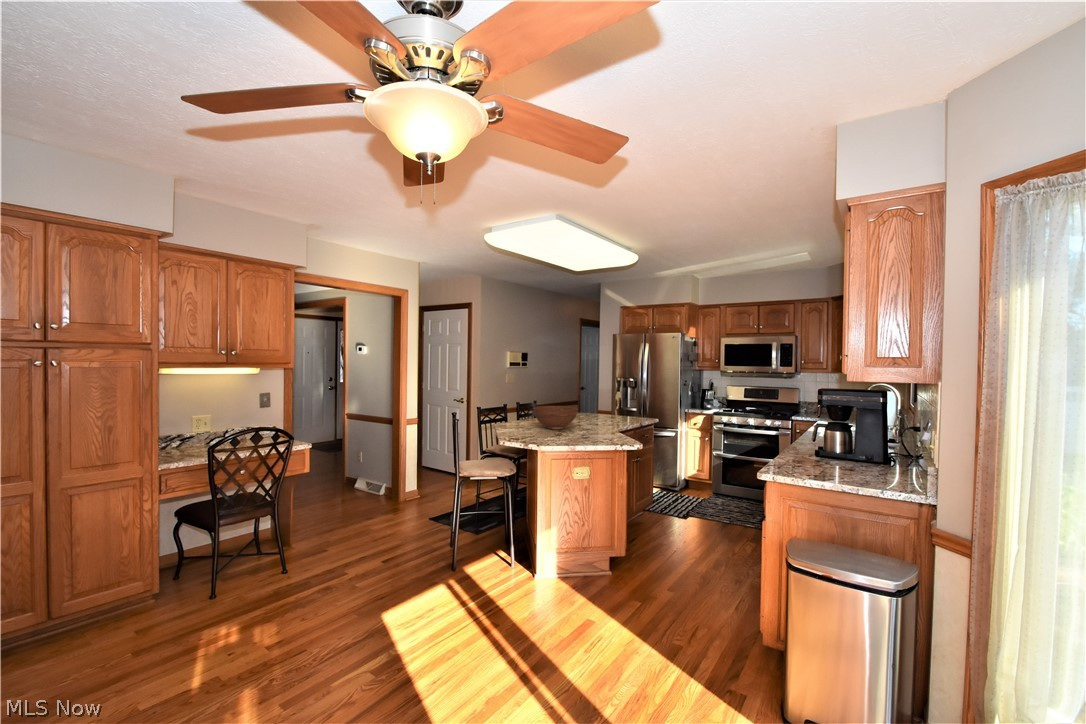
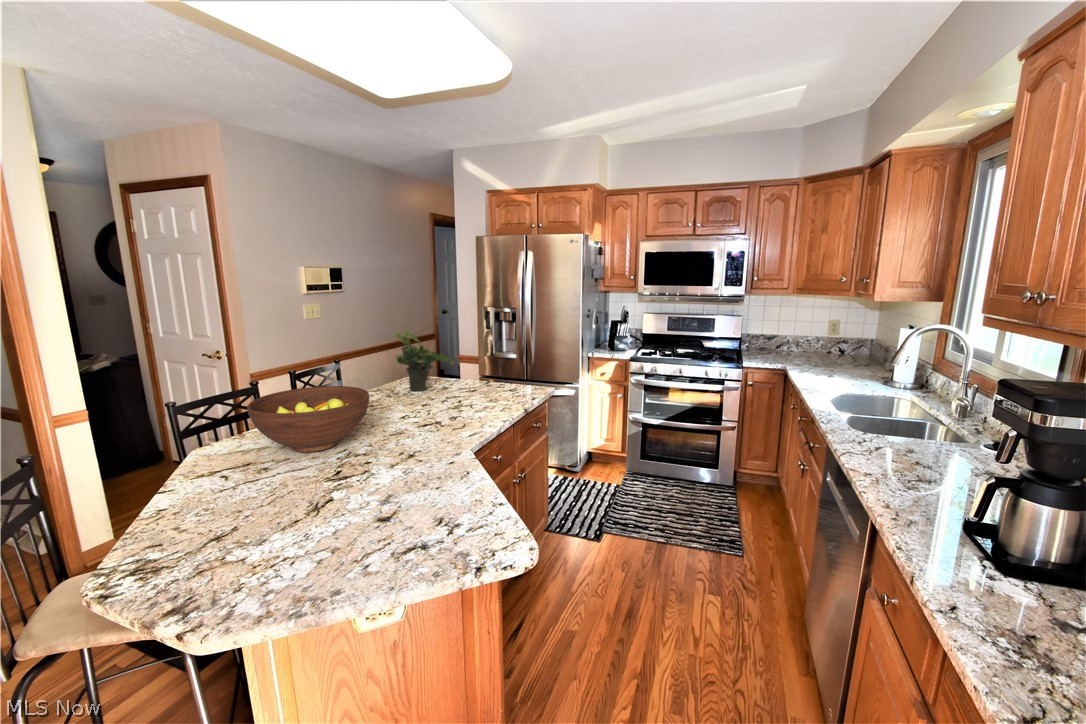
potted plant: none [574,386,606,418] -> present [395,331,454,391]

